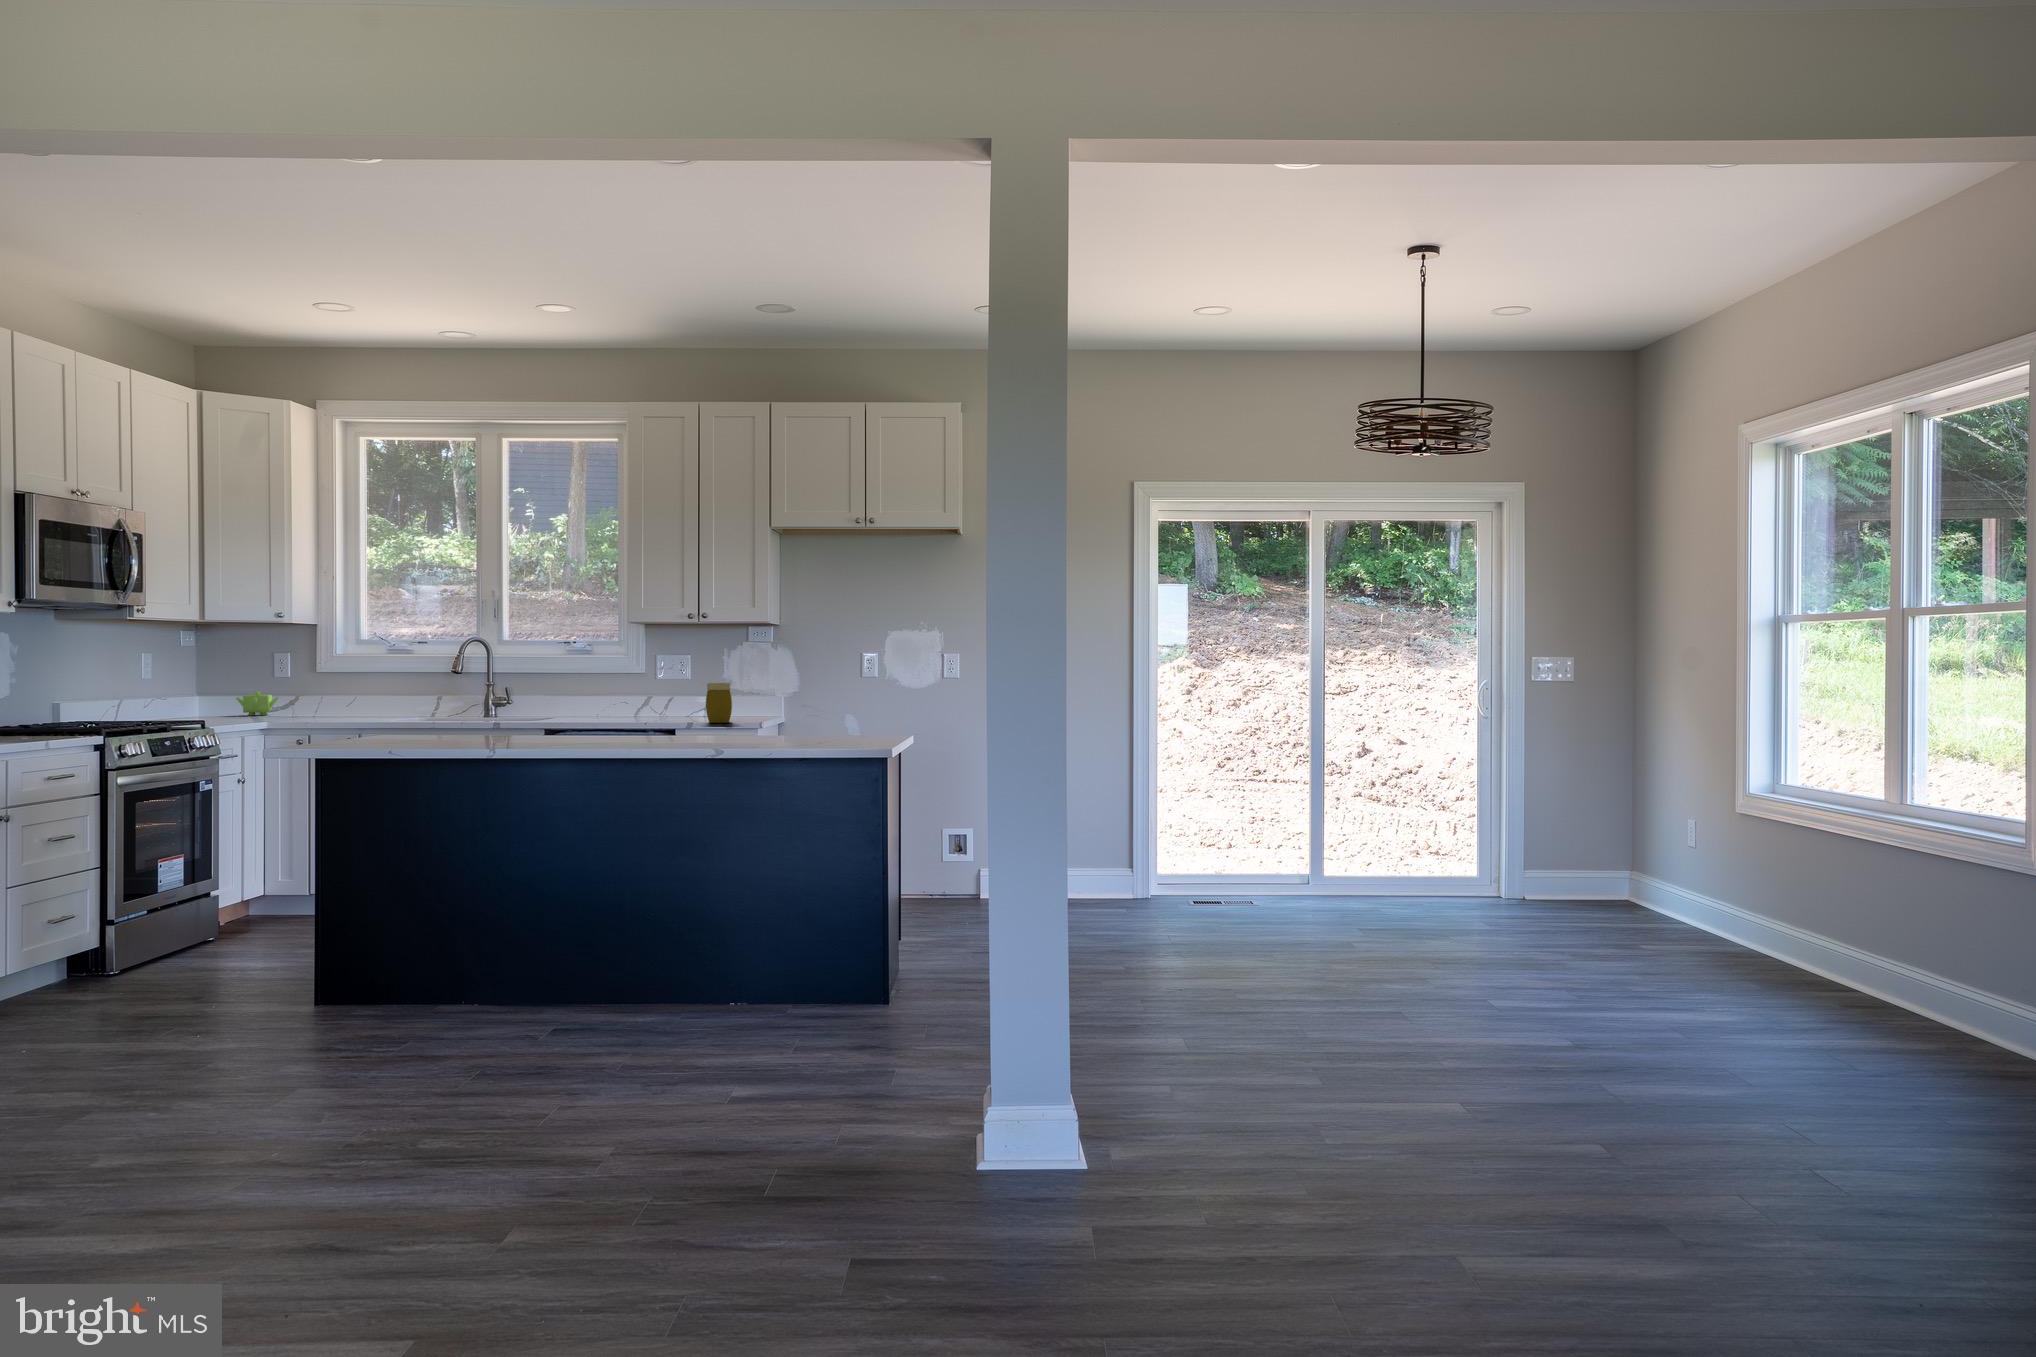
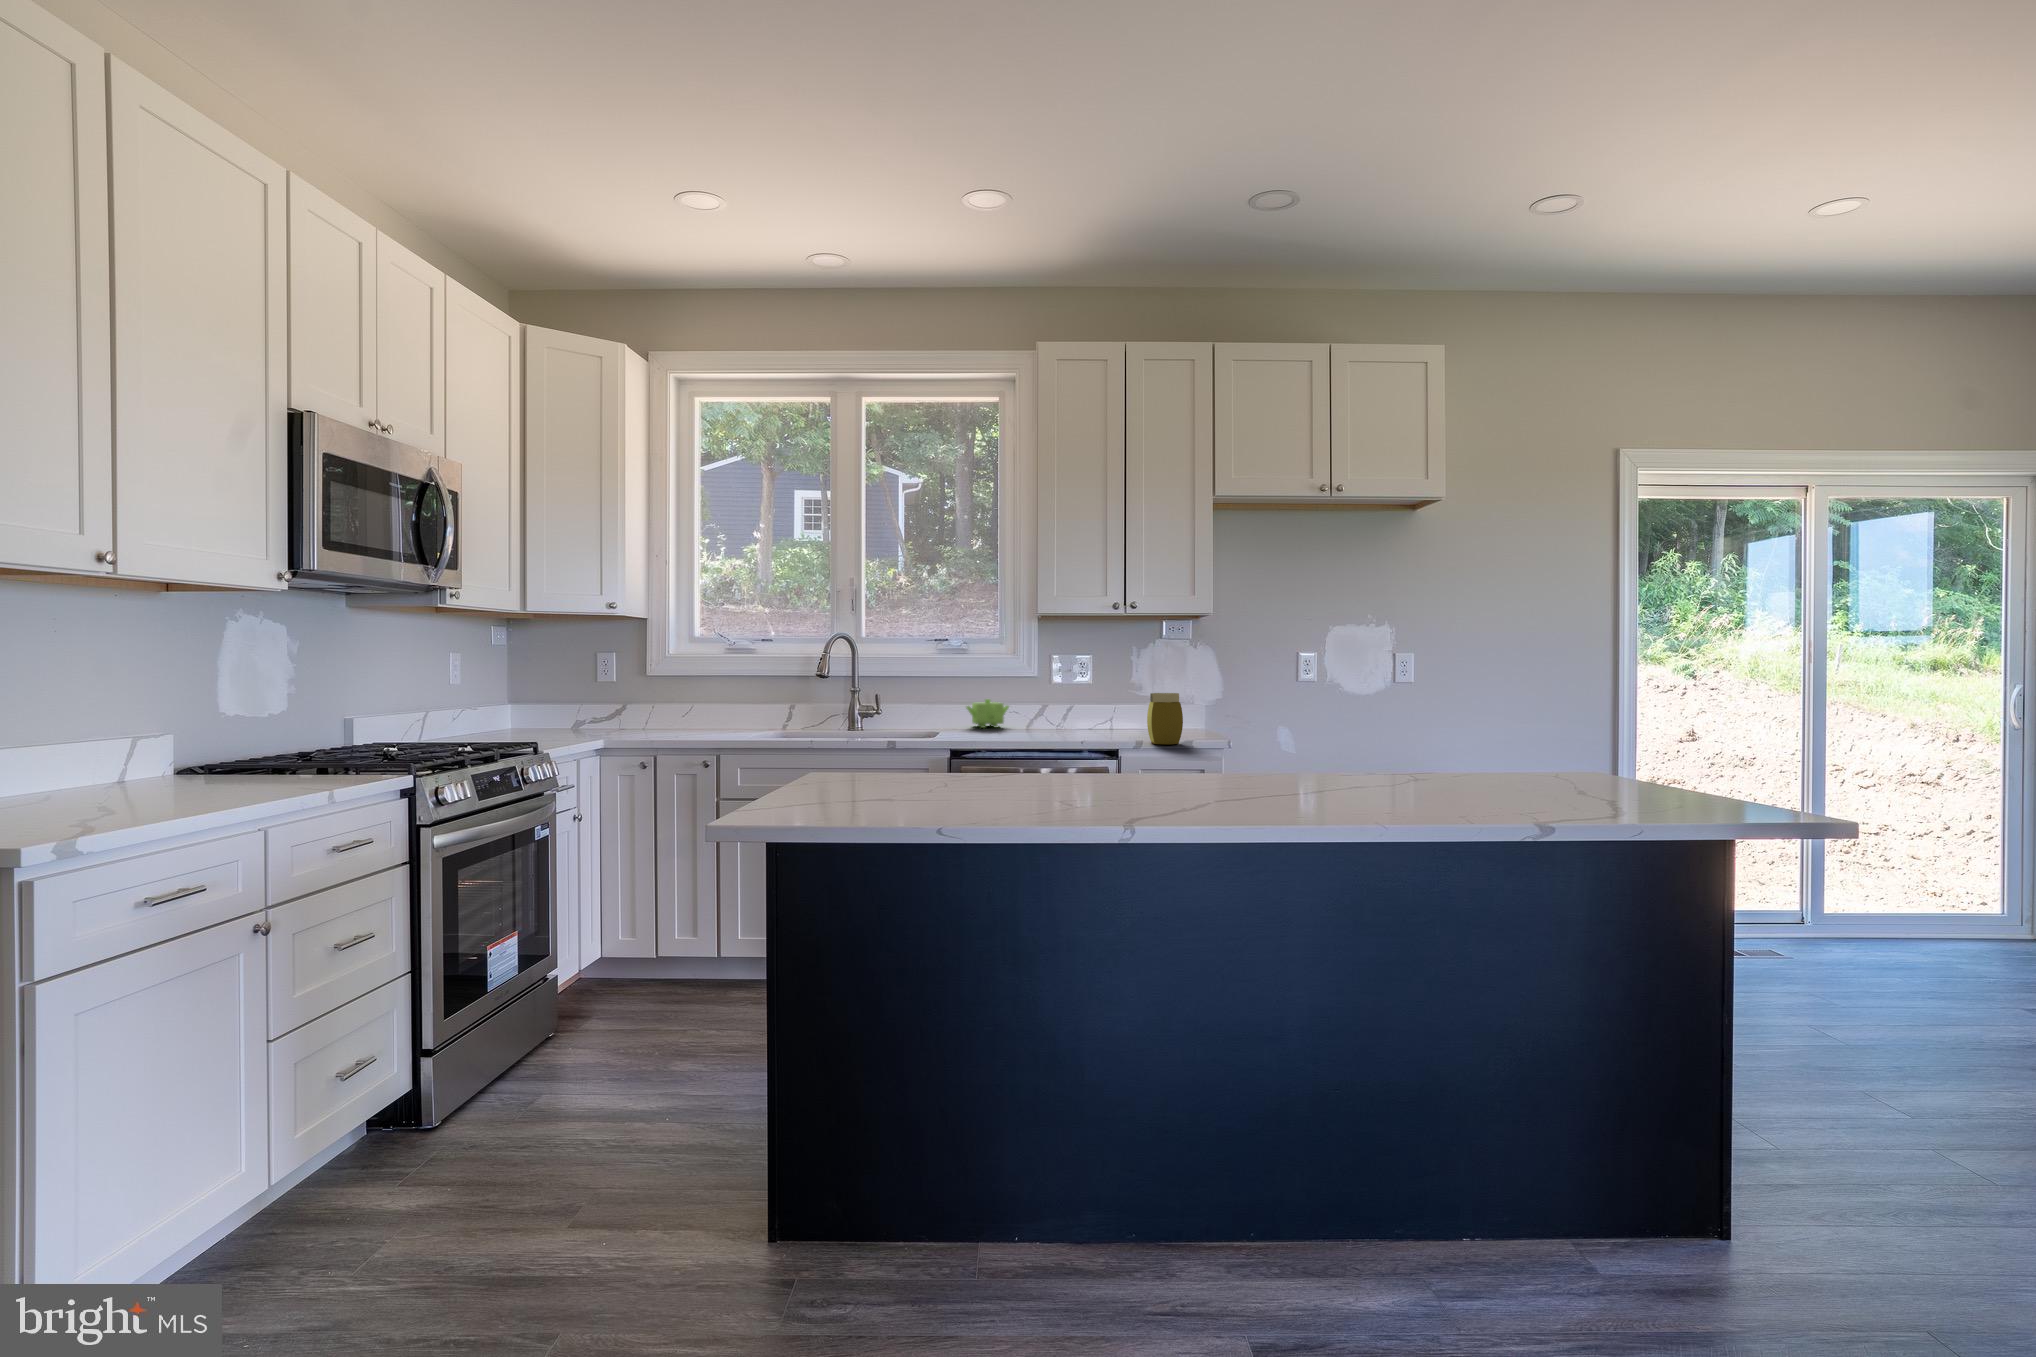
teapot: present [236,692,279,715] -> present [966,699,1009,728]

